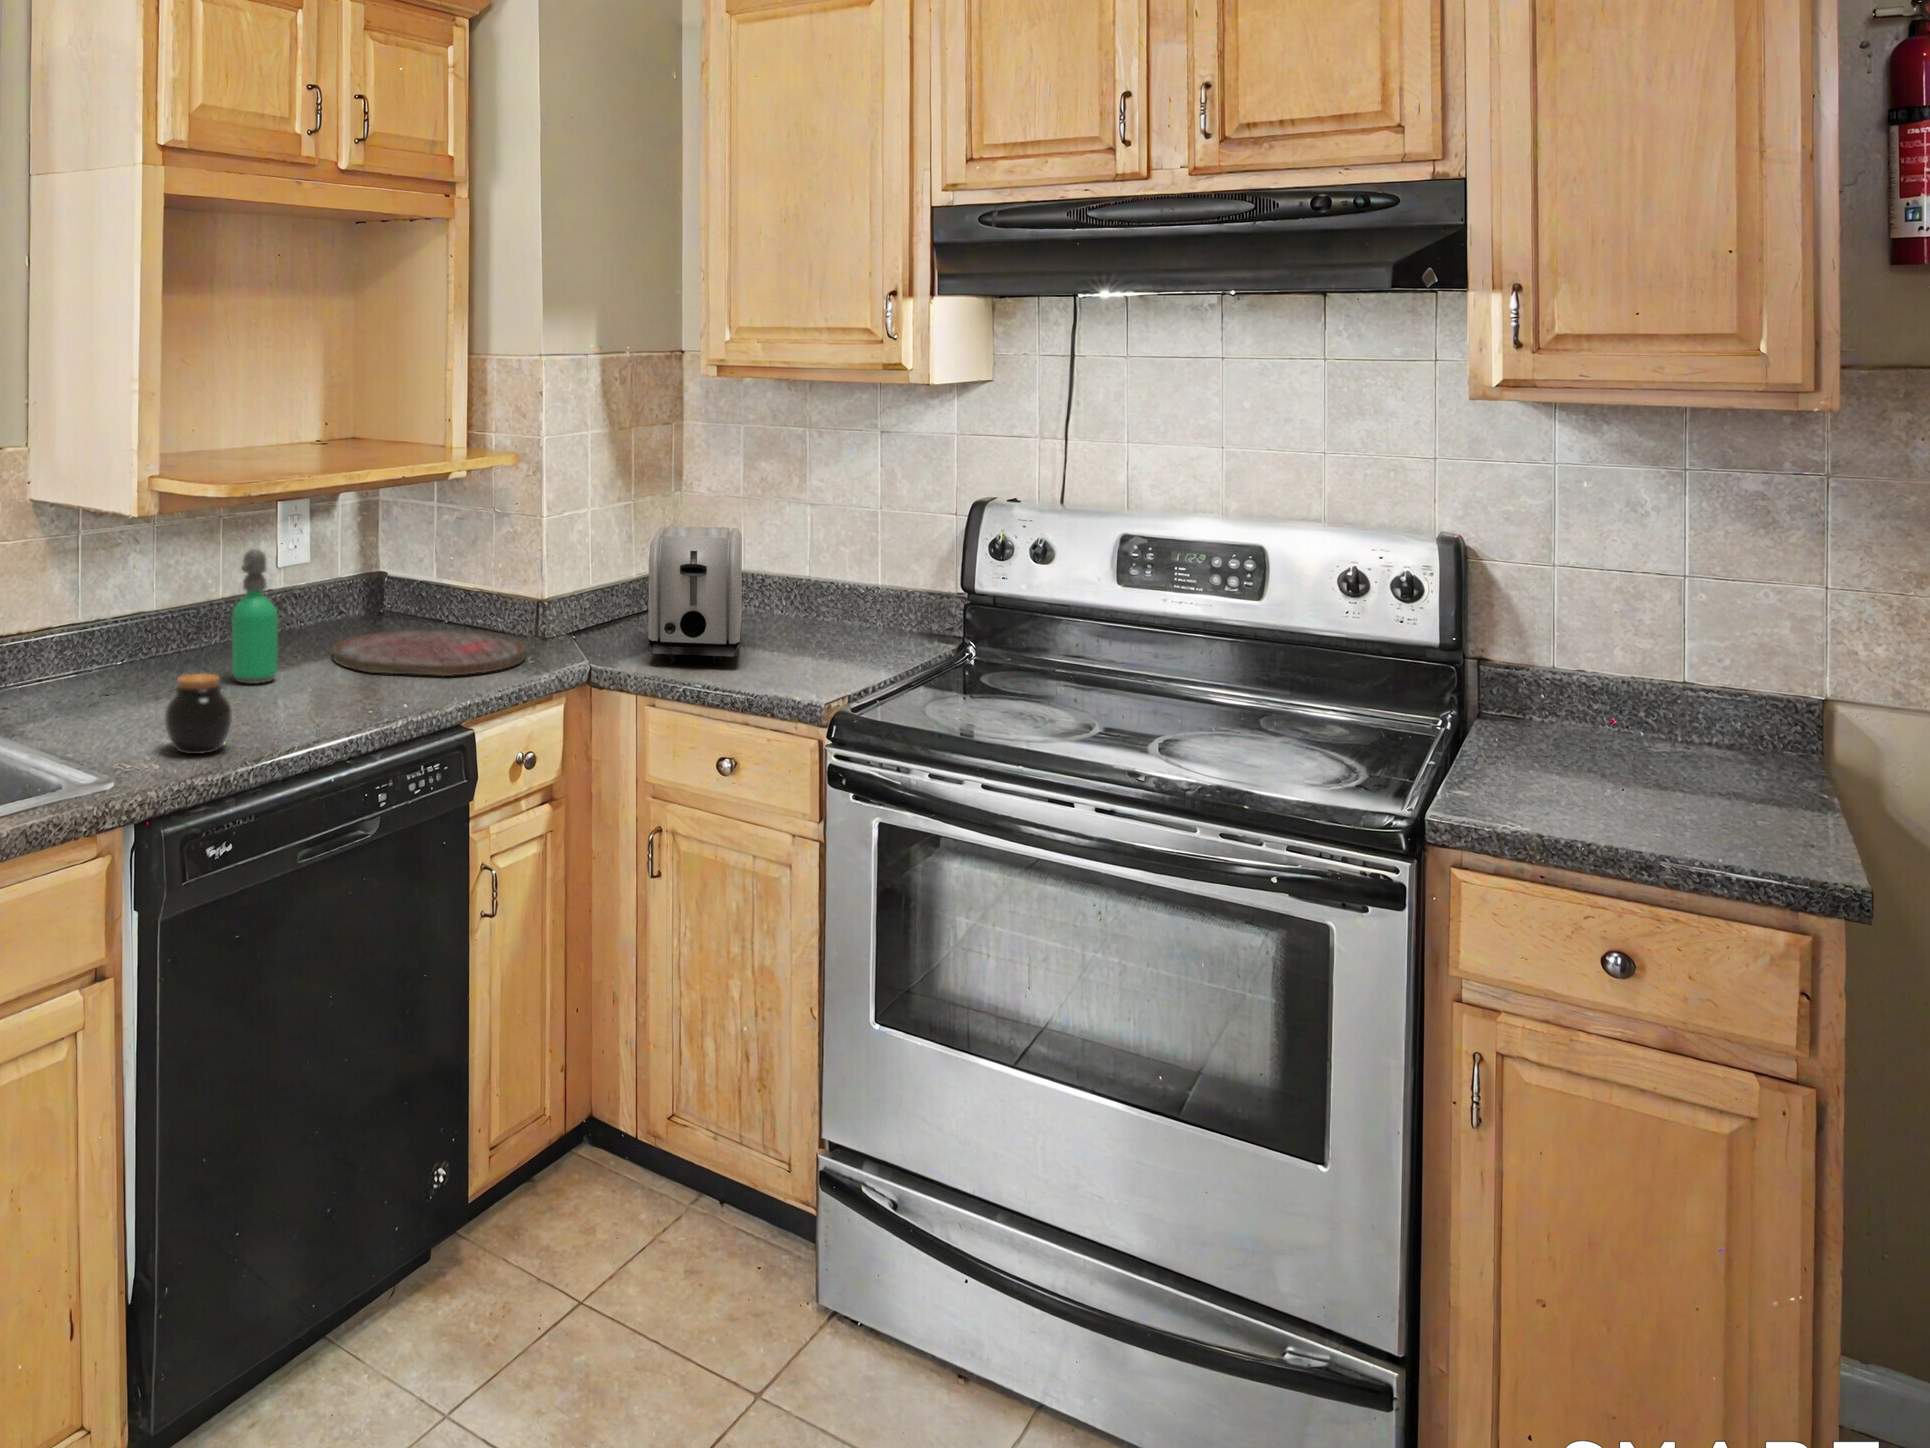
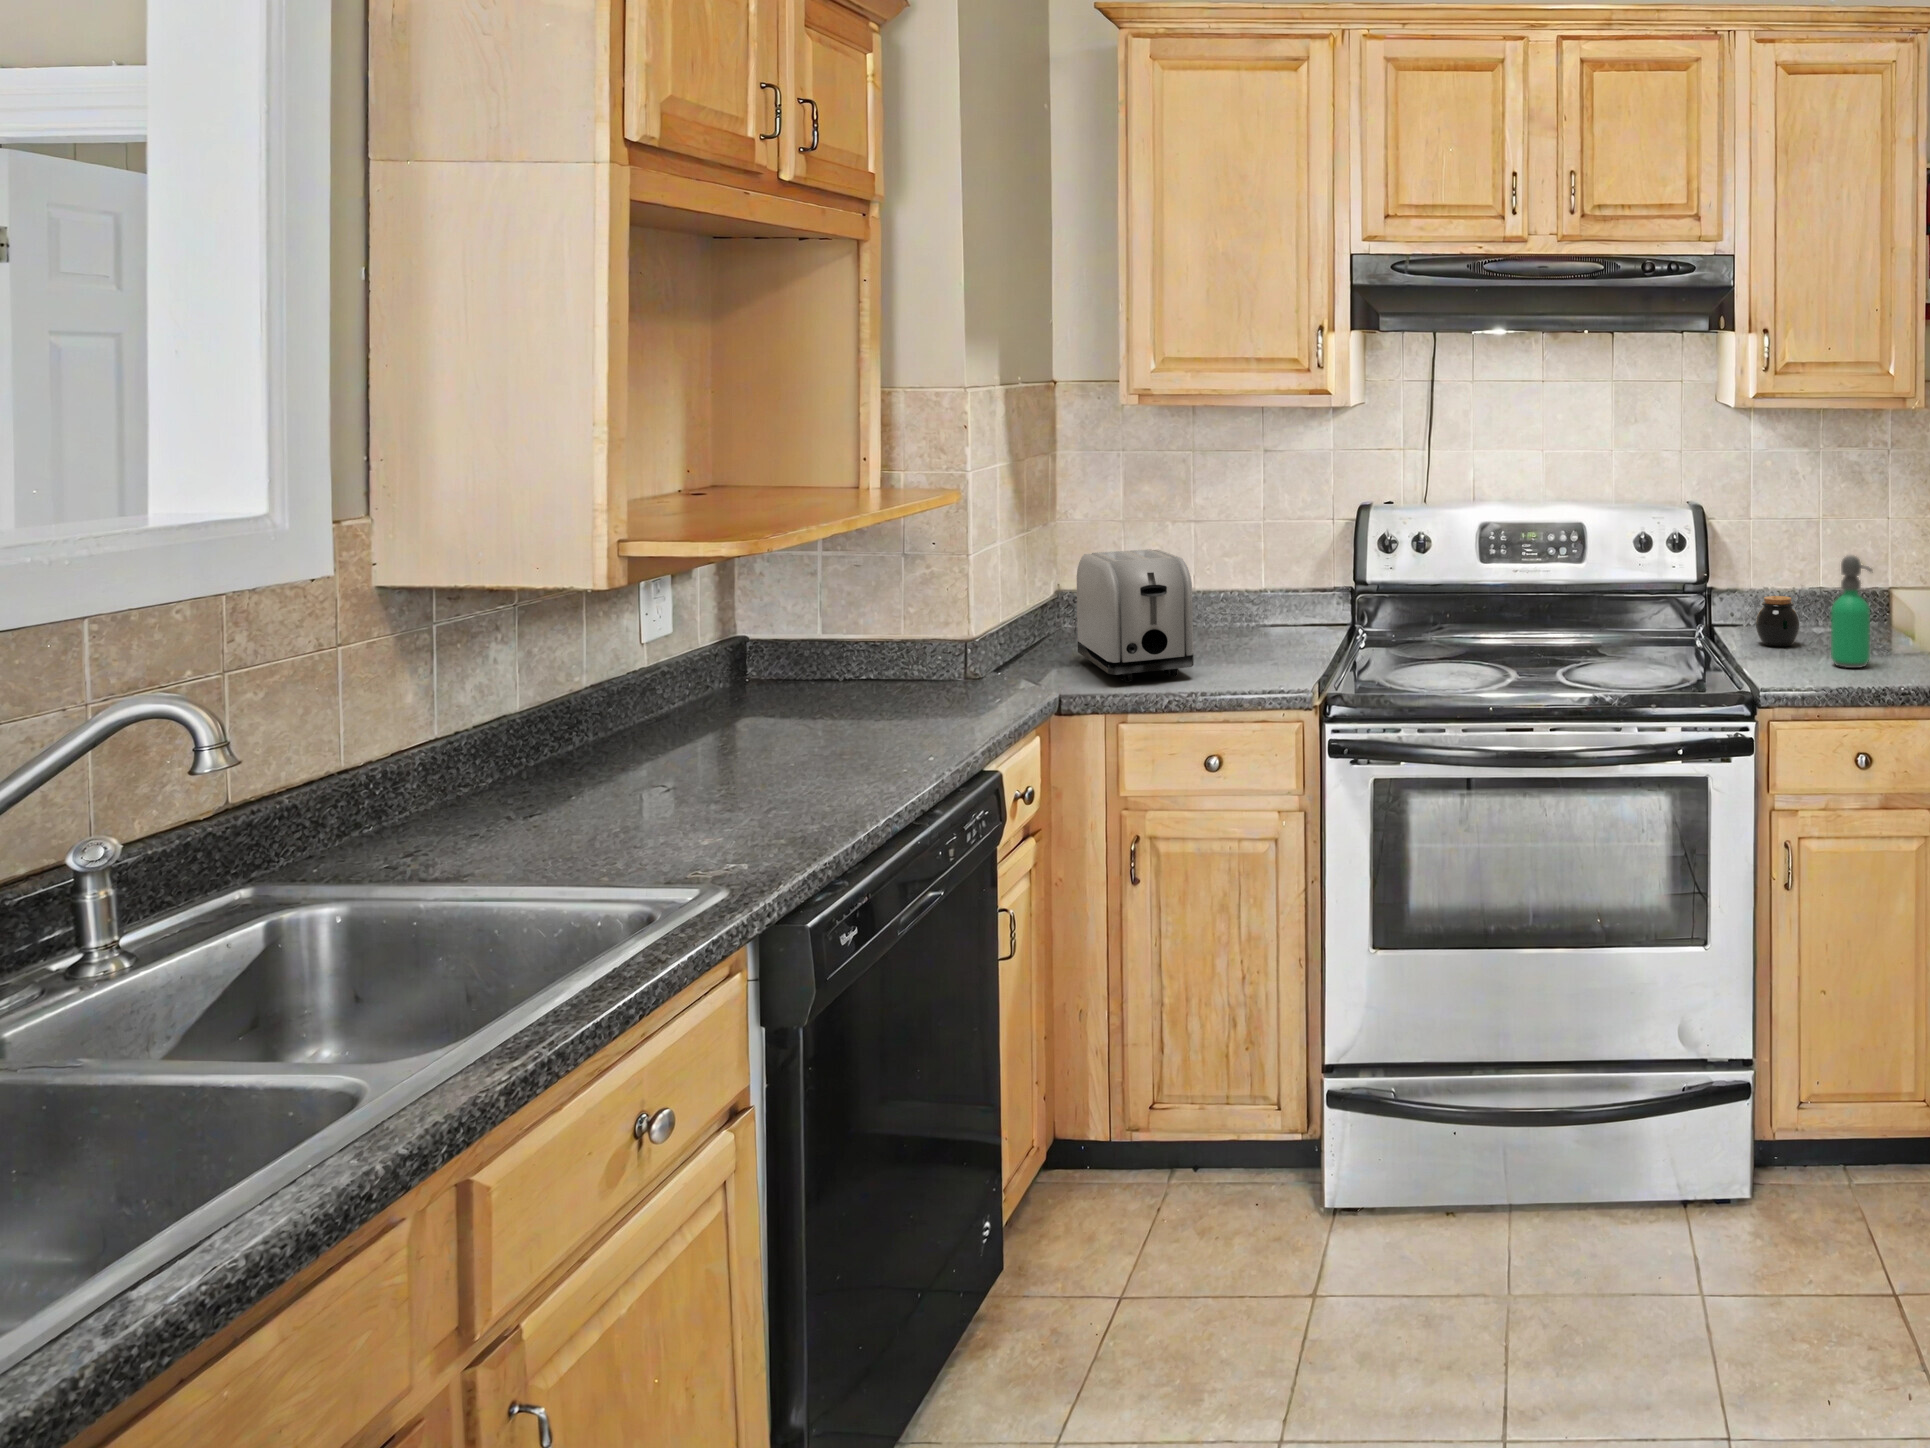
soap dispenser: present [232,549,278,683] -> present [1831,555,1872,668]
cutting board: present [333,630,526,676] -> none [758,680,985,735]
jar: present [165,673,232,754] -> present [1756,596,1800,646]

